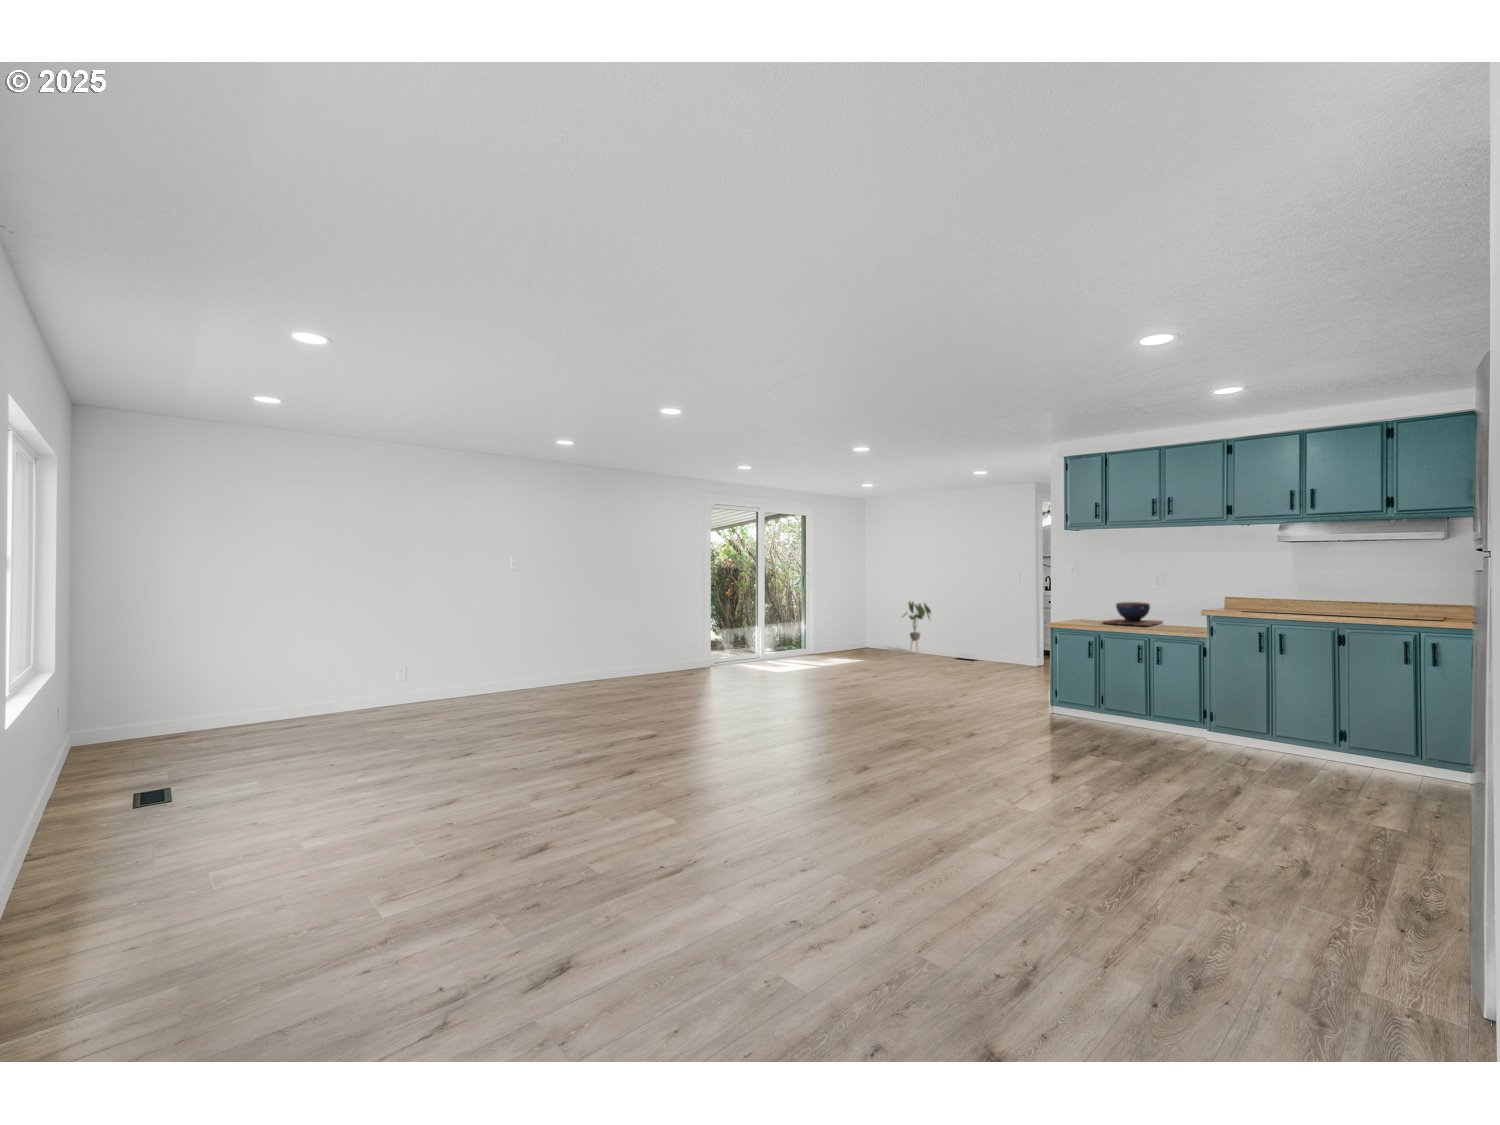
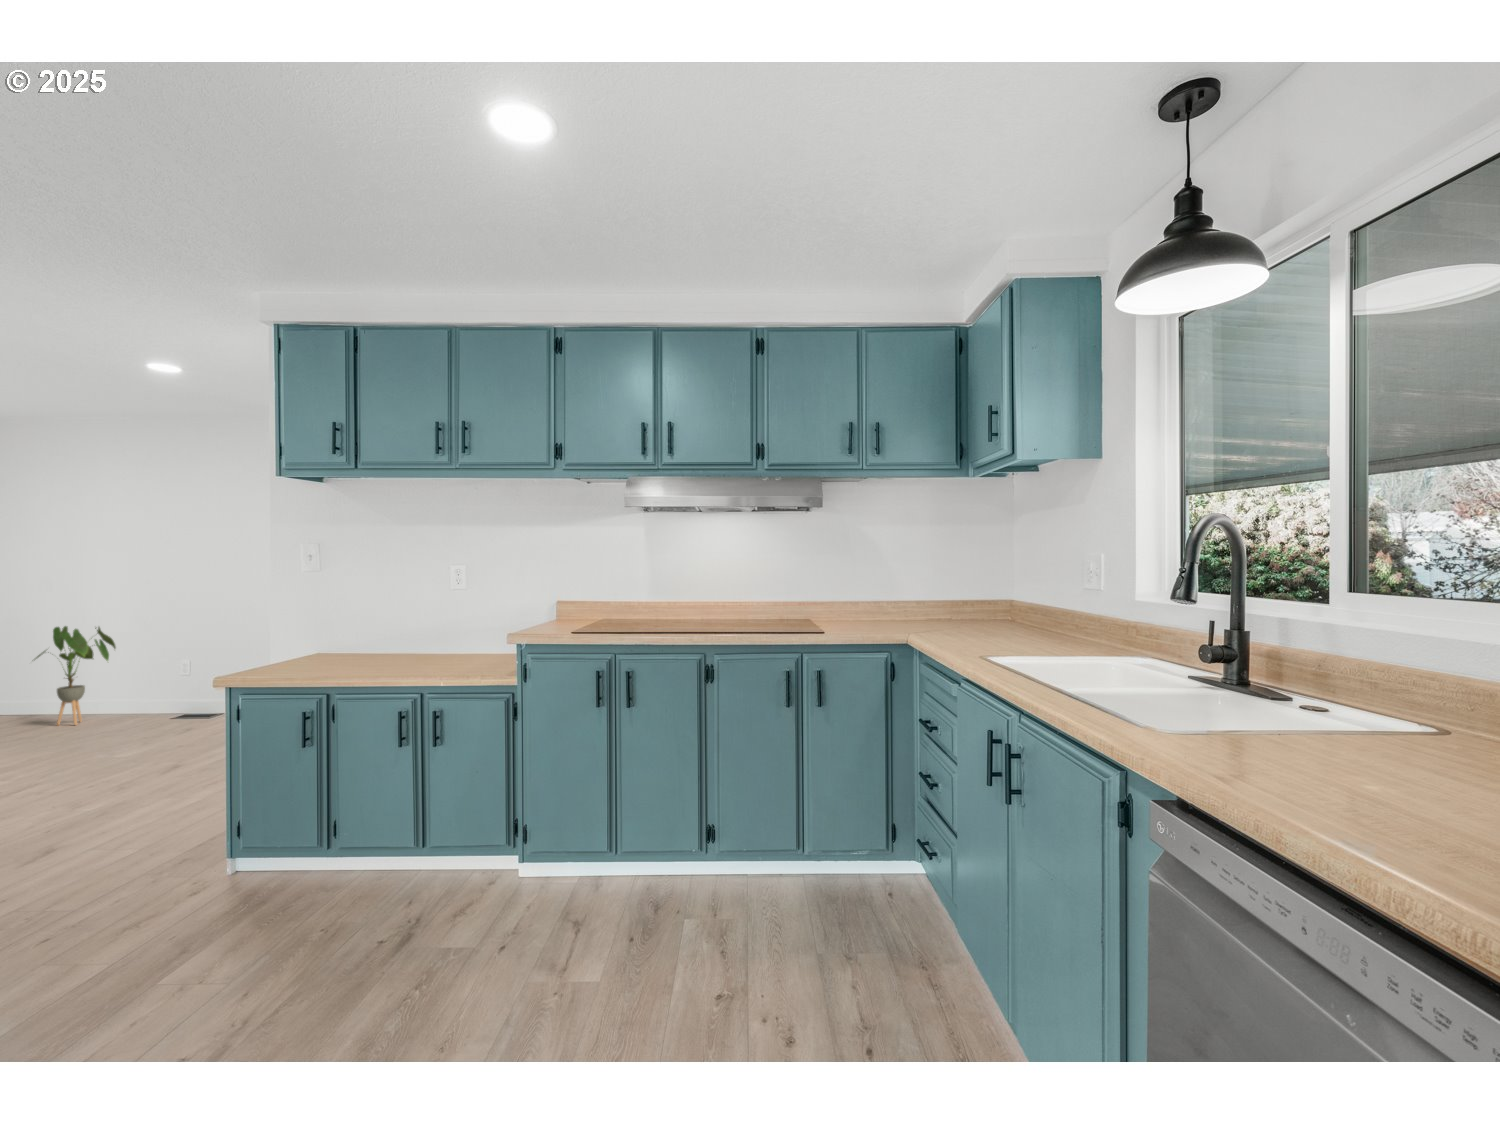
decorative bowl: present [1103,602,1163,626] -> none [346,619,463,666]

